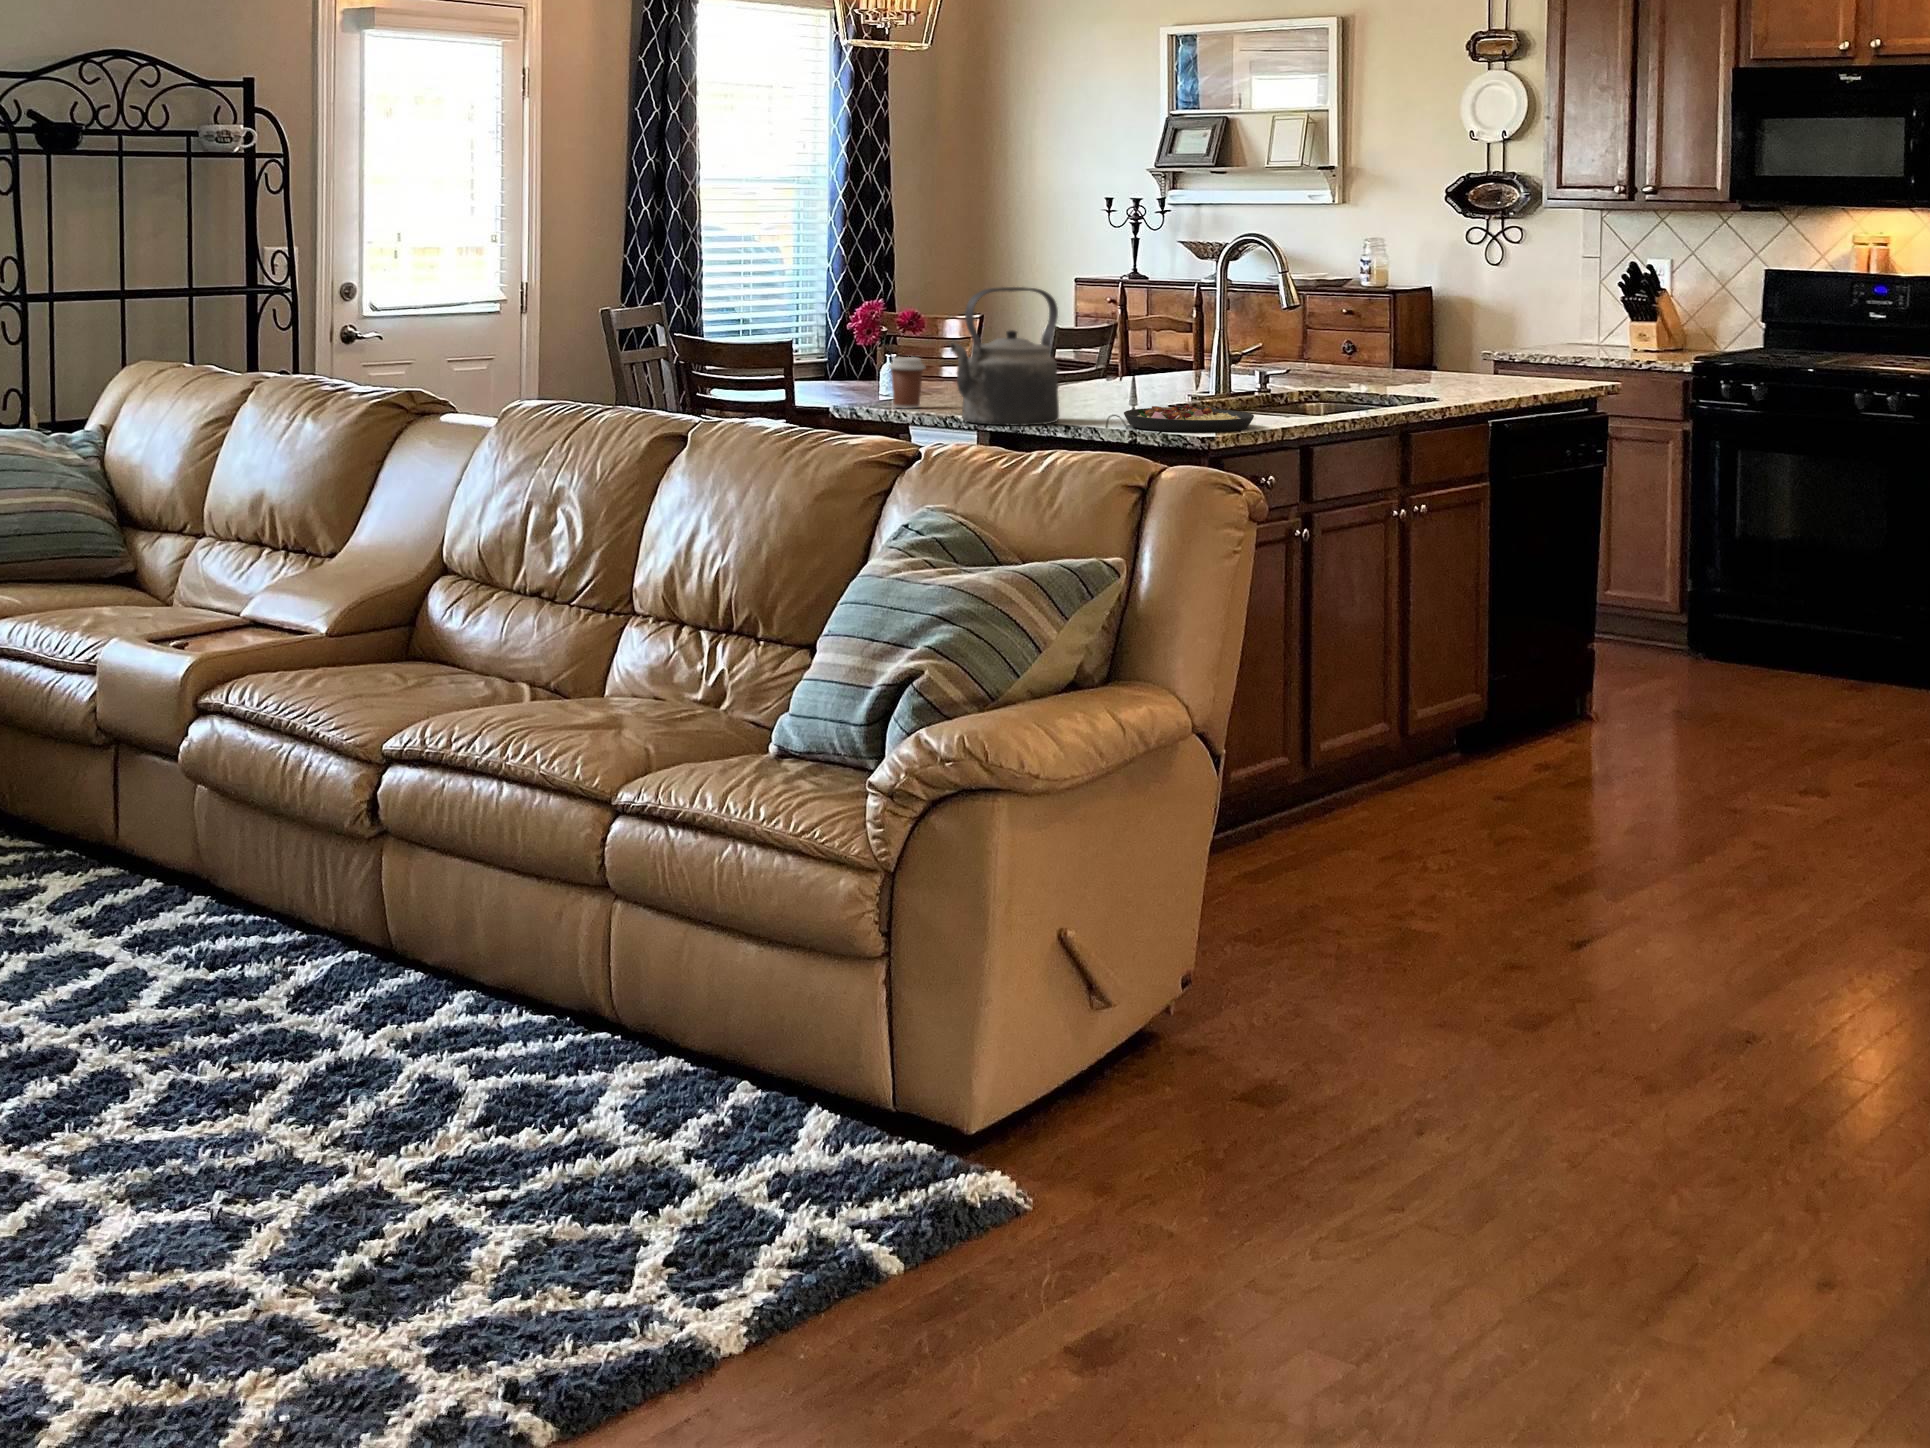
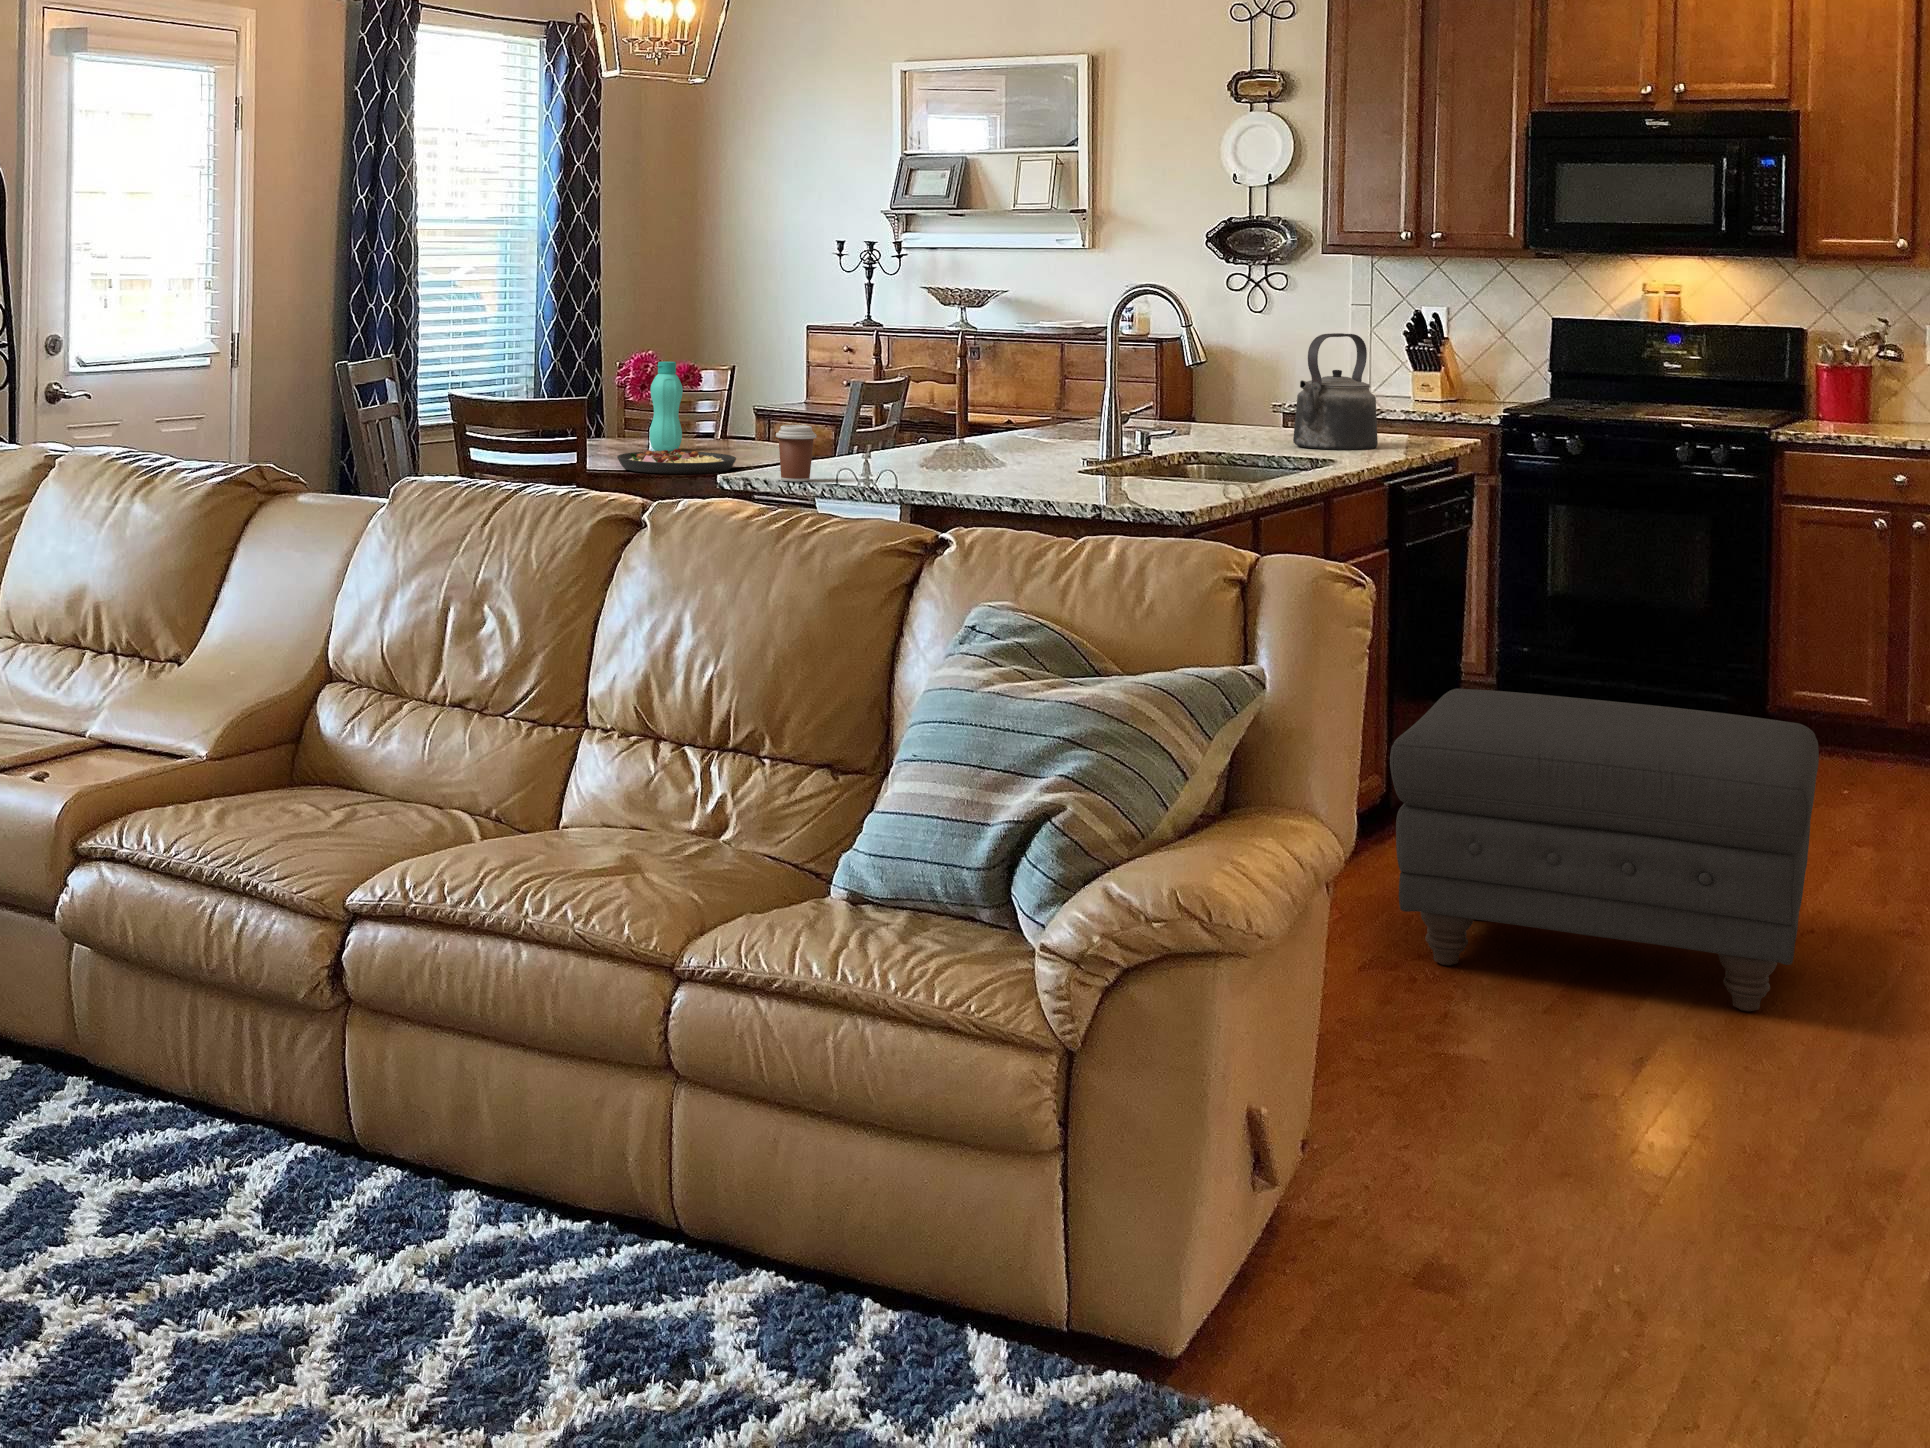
kettle: present [951,287,1059,426] -> present [1293,333,1378,450]
bottle: none [826,304,855,386] -> present [649,361,683,451]
plate: present [1124,405,1254,432] -> present [617,449,736,474]
ottoman: none [1414,609,1854,915] -> present [1390,689,1819,1012]

